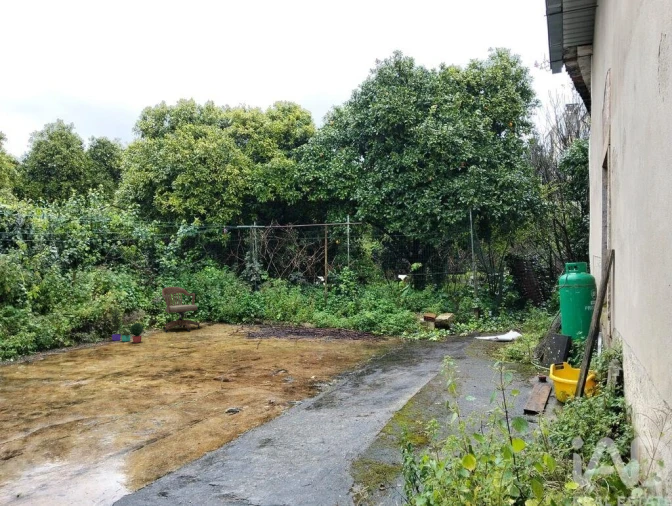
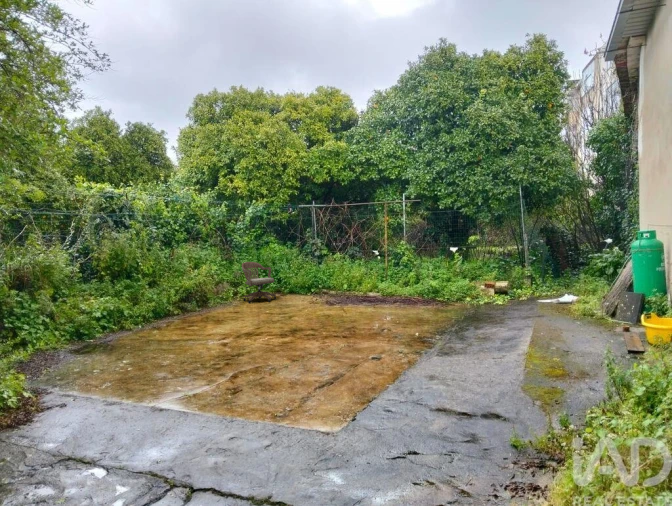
potted plant: present [111,308,144,343] -> none [205,281,238,313]

